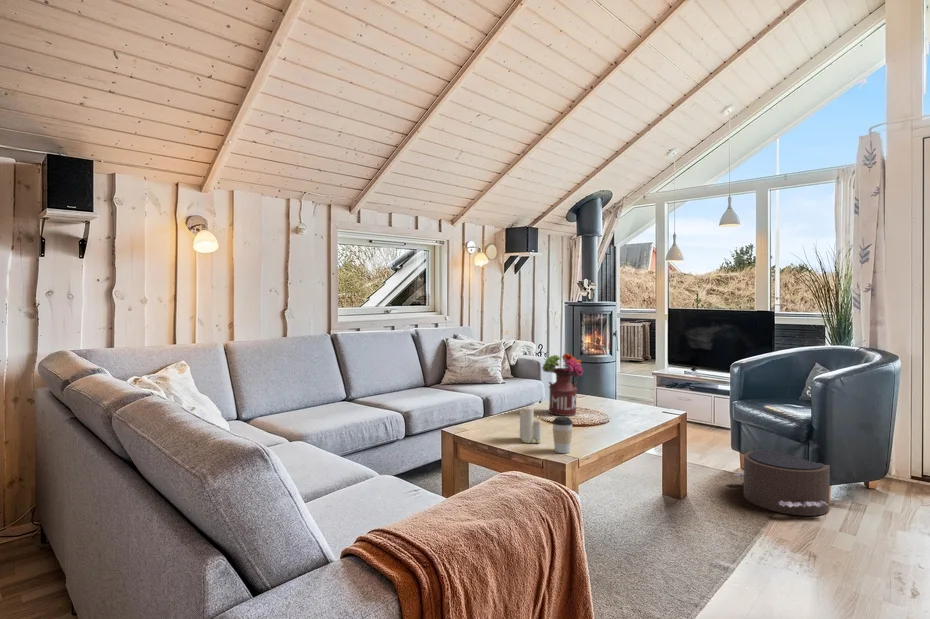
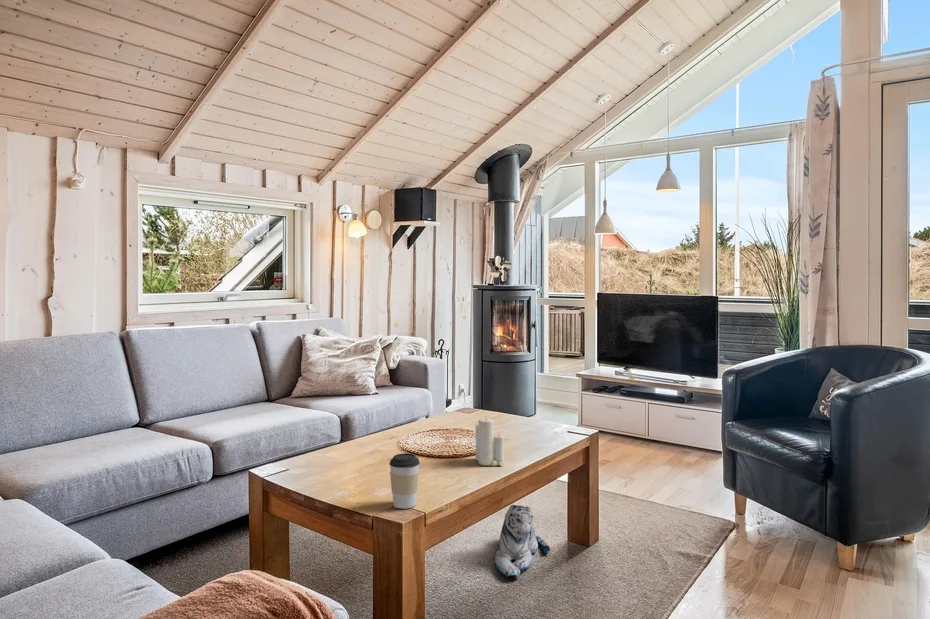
flower arrangement: present [542,353,584,416] -> none [403,355,461,443]
candle: present [520,407,541,443] -> present [476,418,504,466]
pouf: present [734,450,830,516] -> none [662,478,780,568]
plush toy: none [609,462,650,512] -> present [494,505,550,577]

